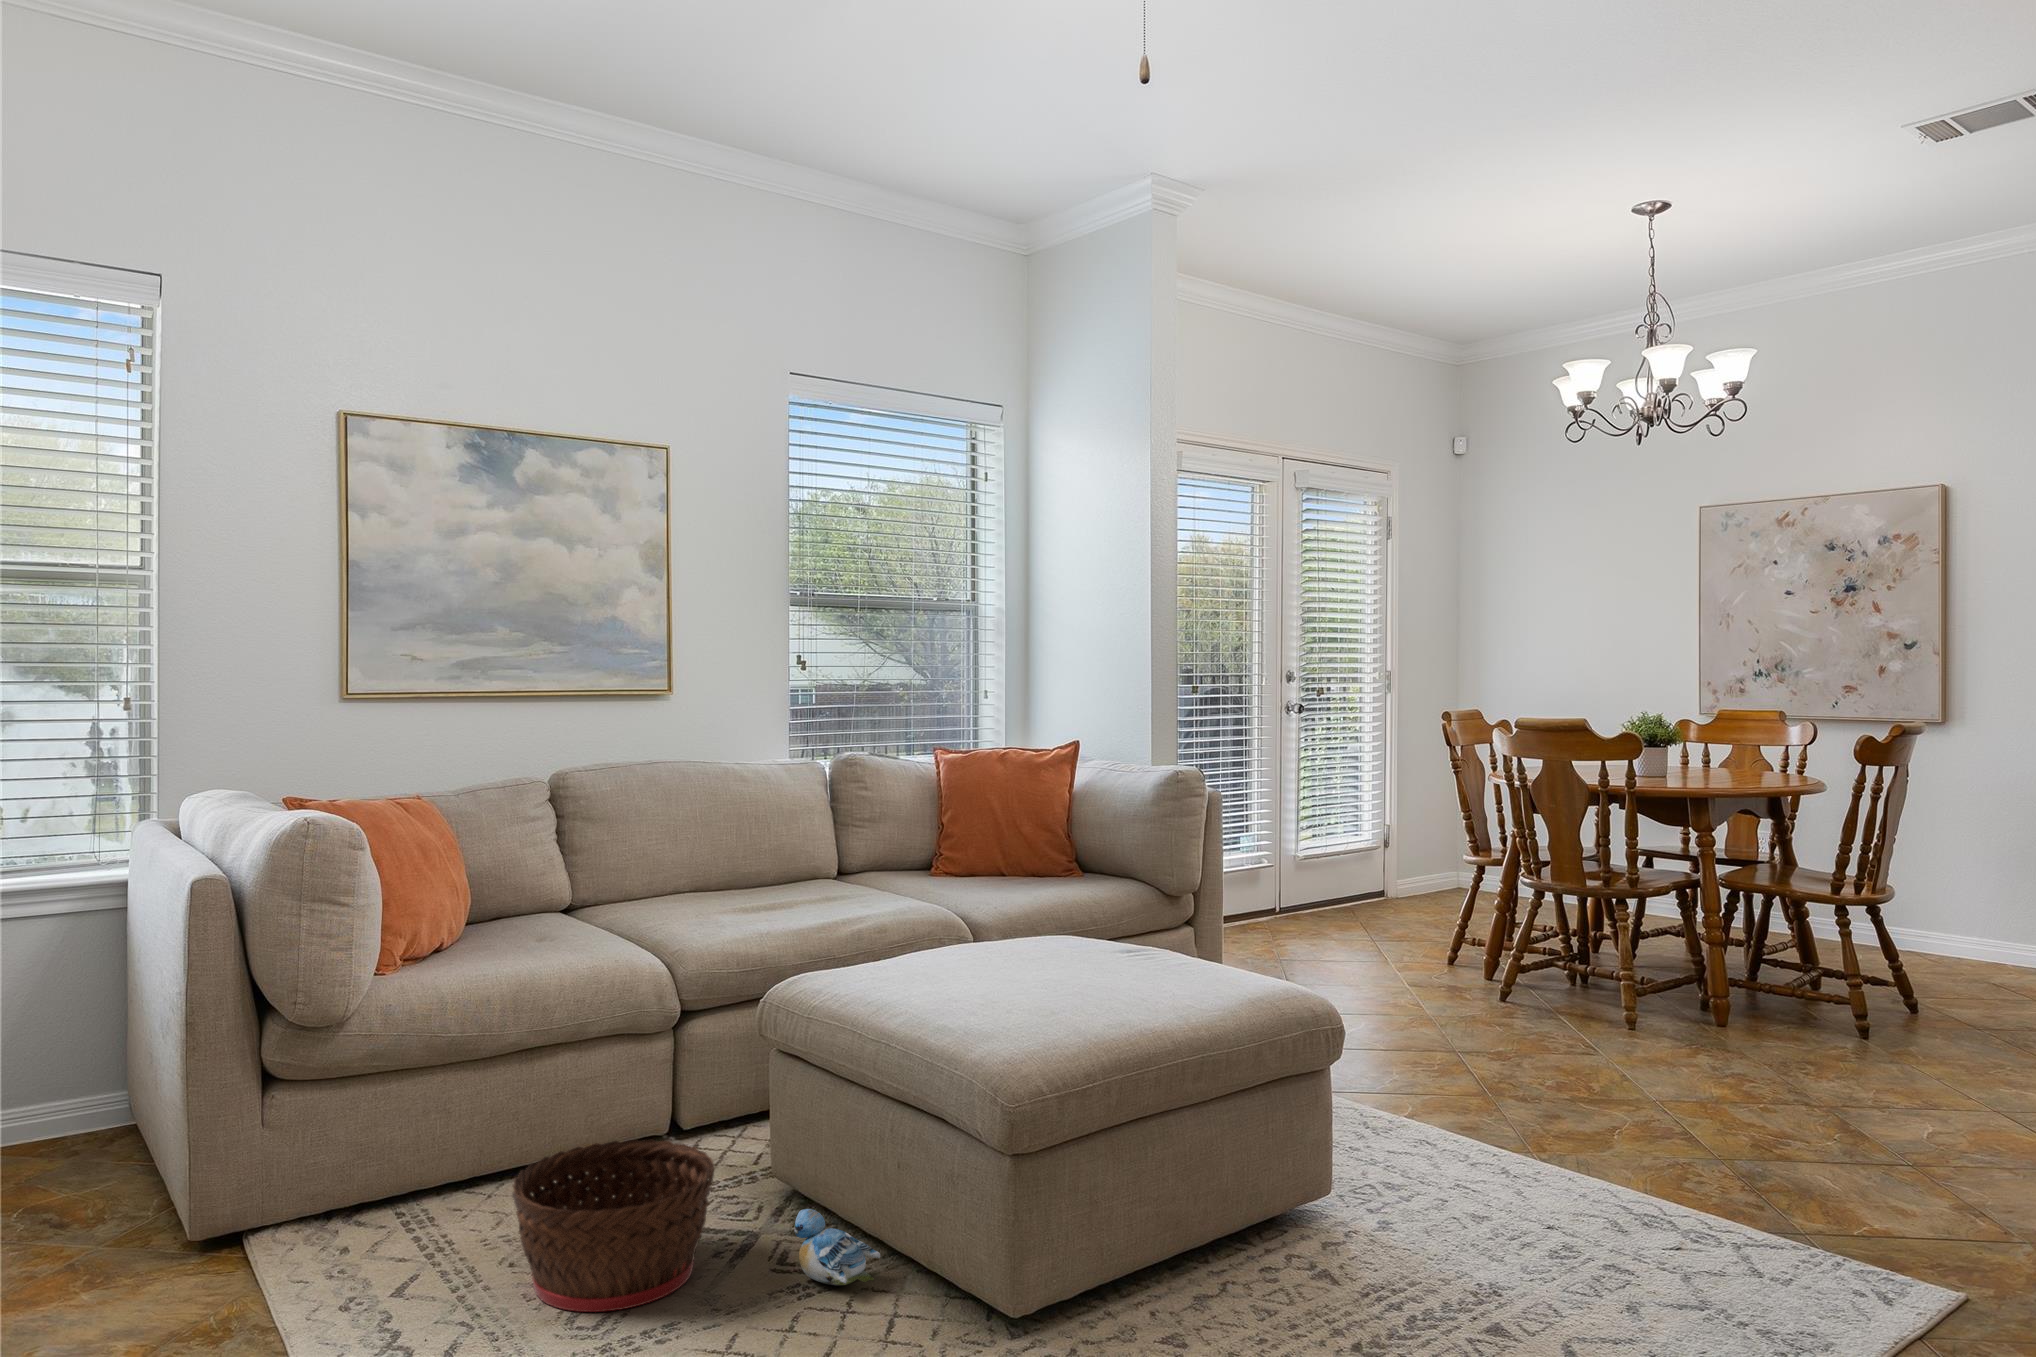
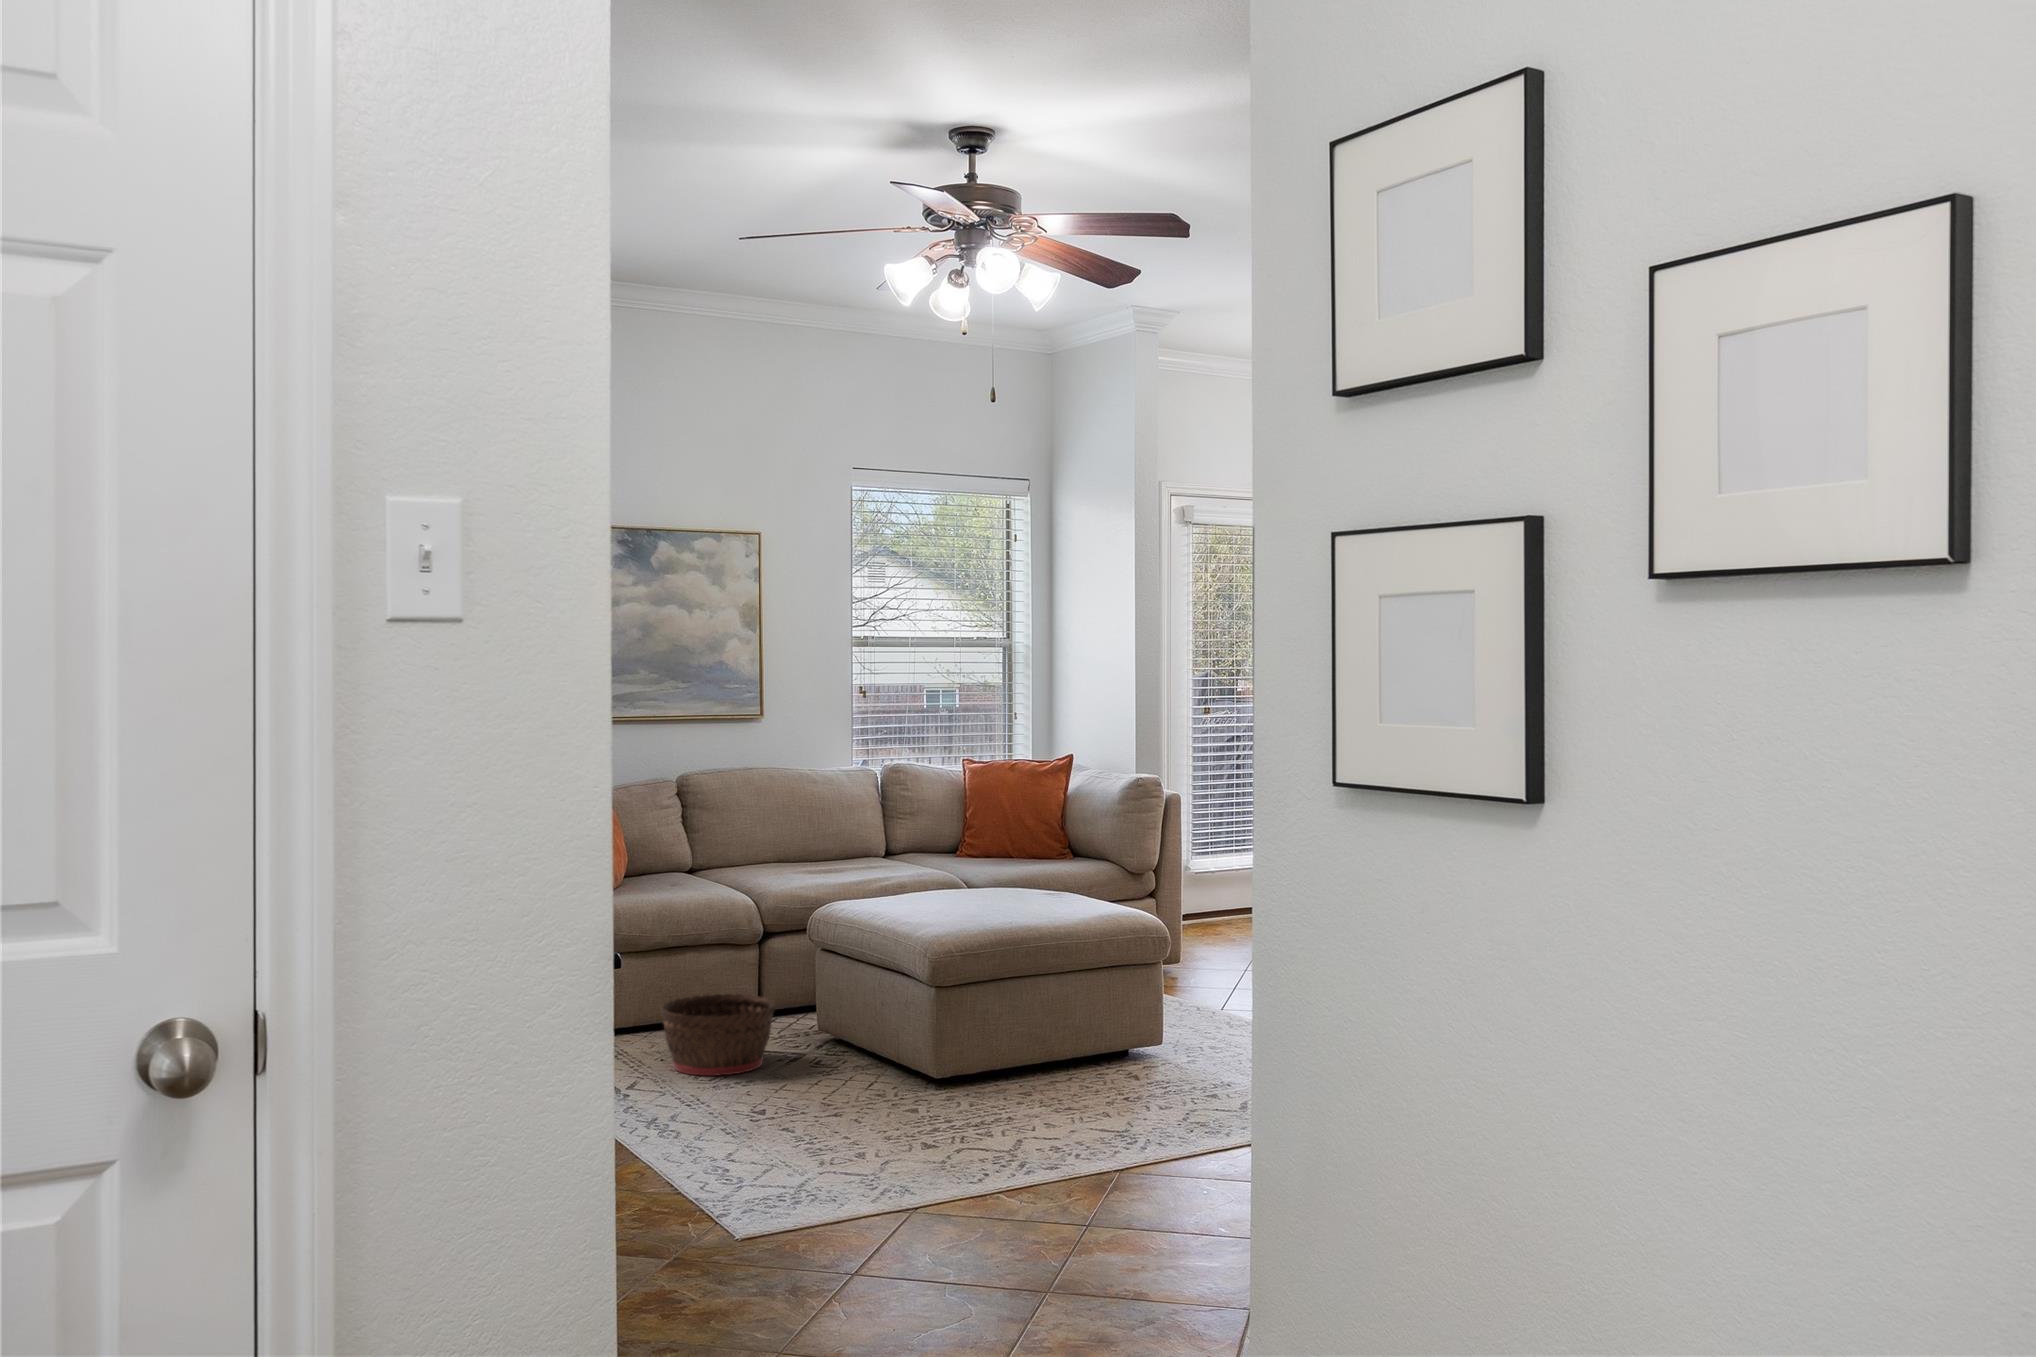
plush toy: present [794,1209,880,1285] -> none [820,1029,869,1072]

